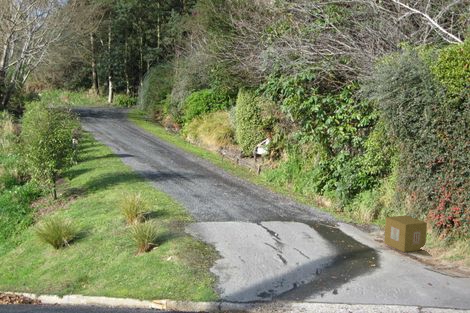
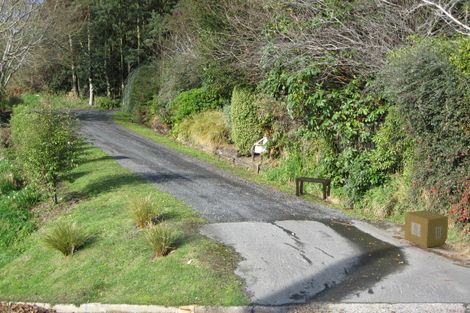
bench: none [289,179,325,203] -> present [296,176,332,200]

